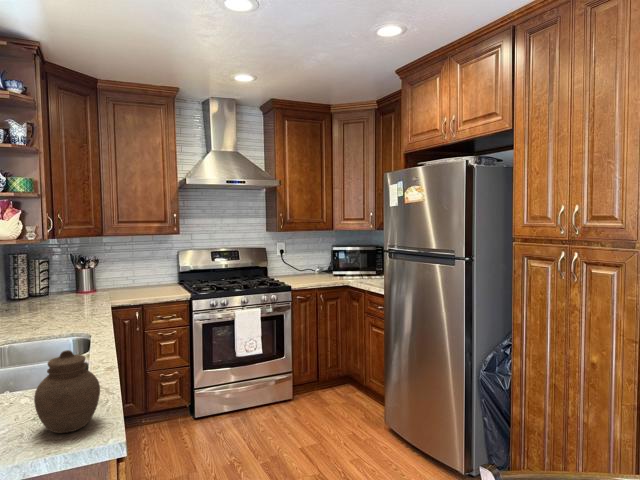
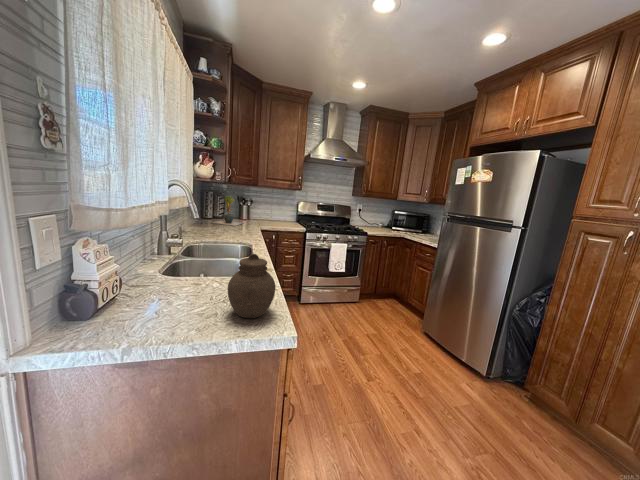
potted plant: none [23,258,85,307] -> present [213,196,242,226]

